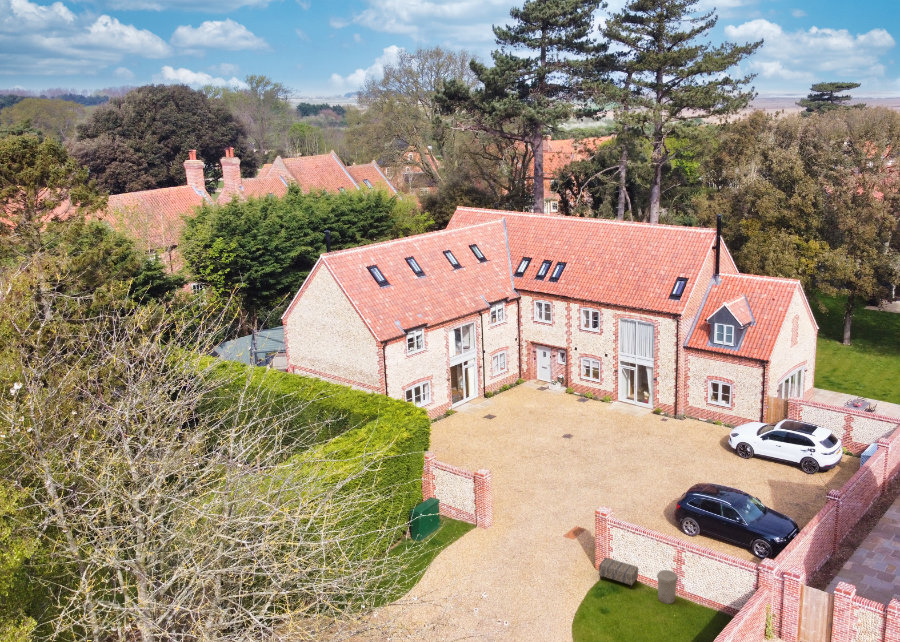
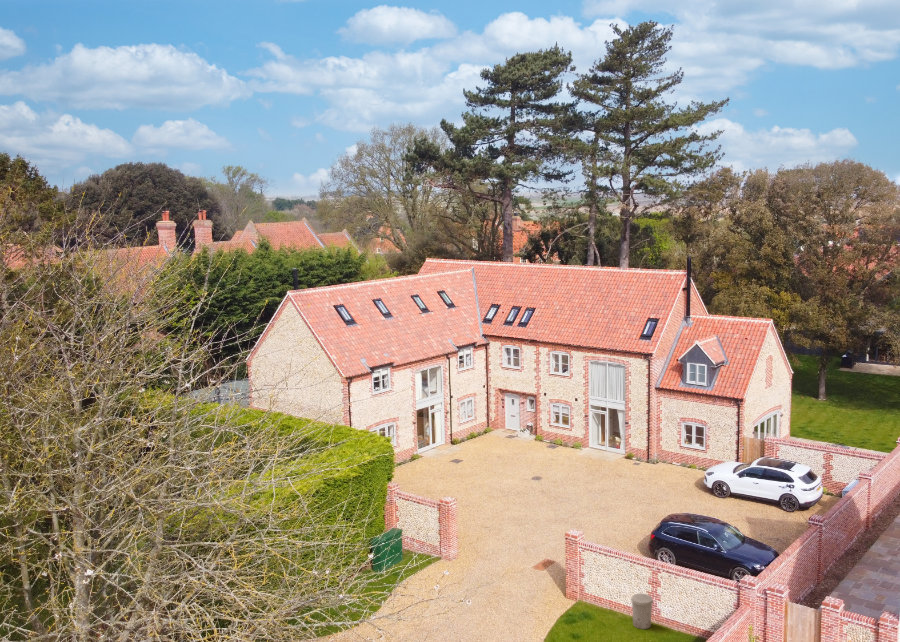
bench: present [599,558,638,589] -> none [571,585,612,616]

